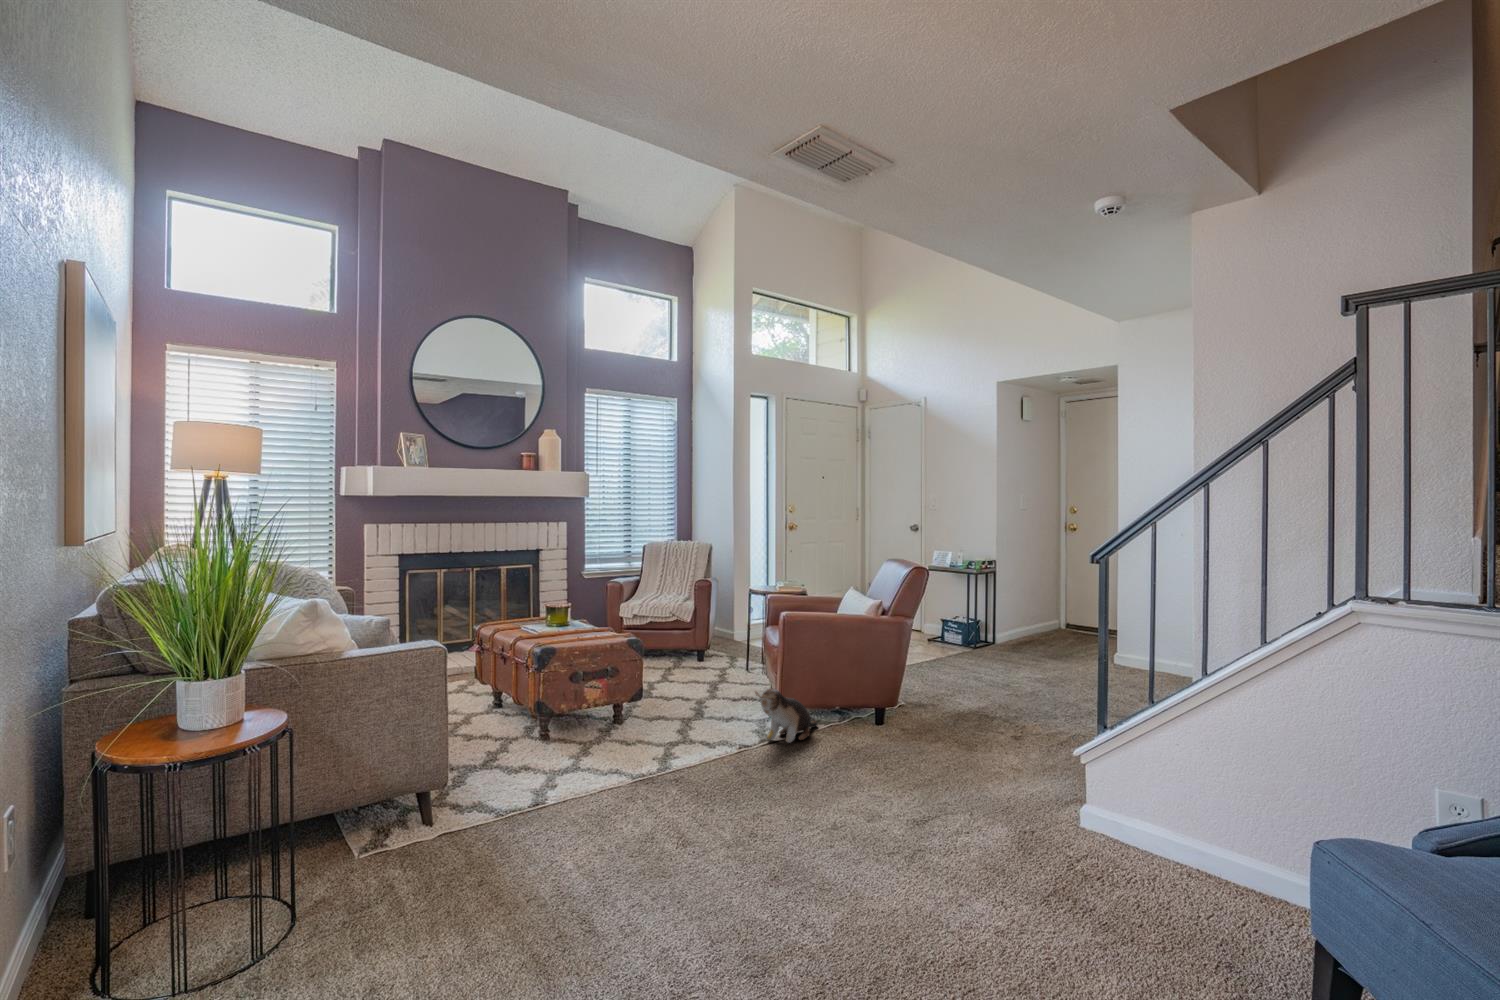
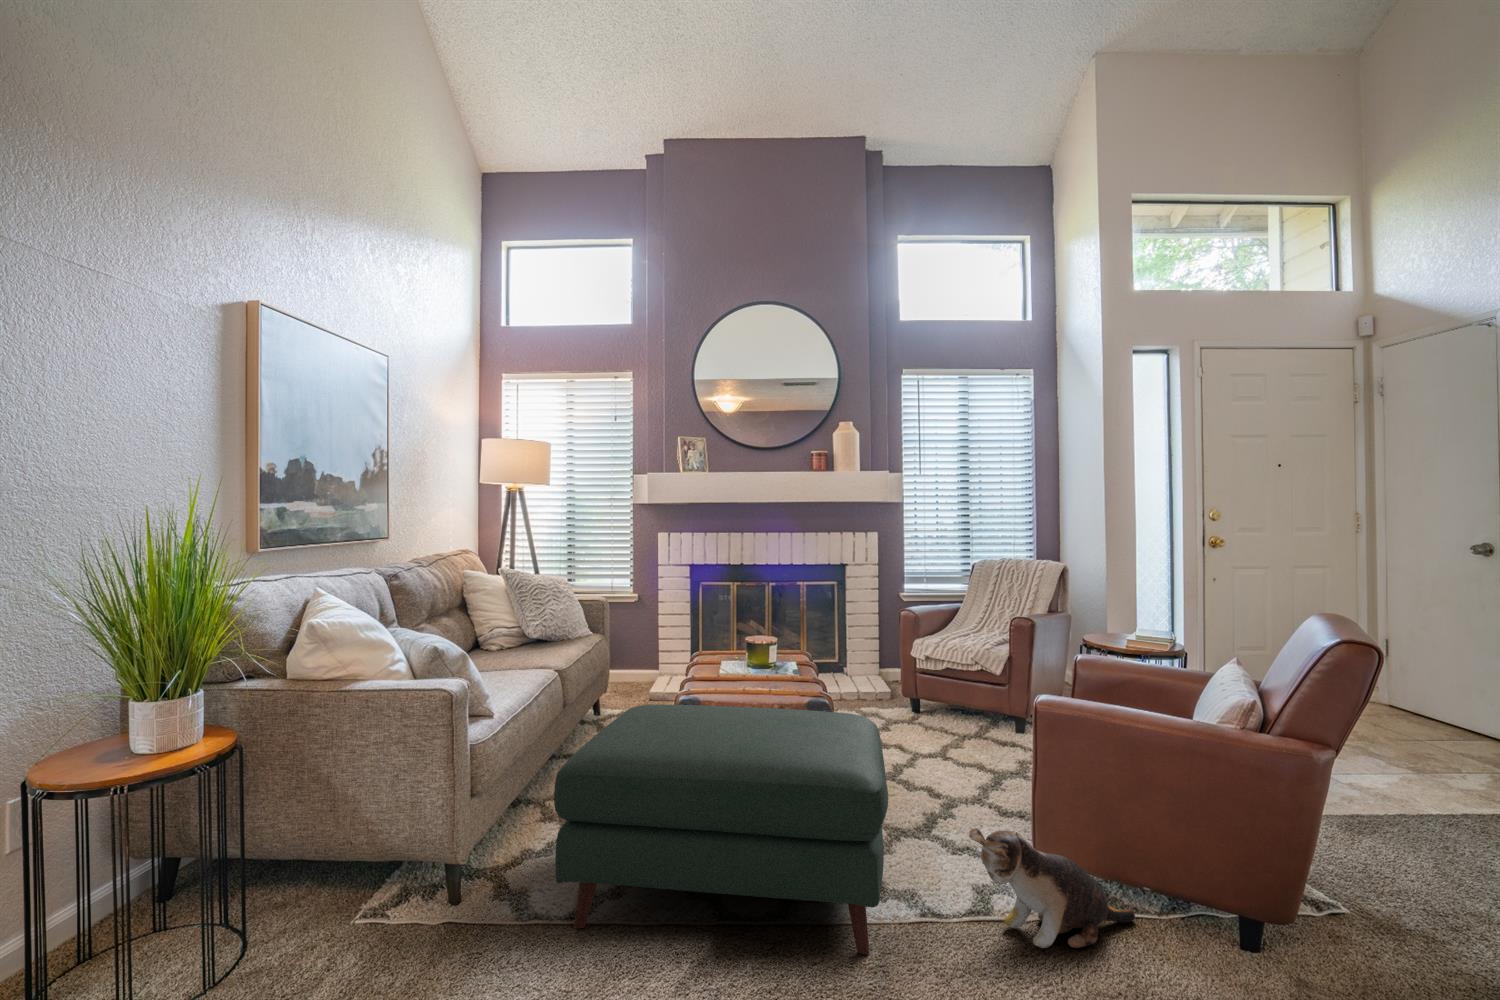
ottoman: none [506,645,727,797] -> present [554,705,888,955]

